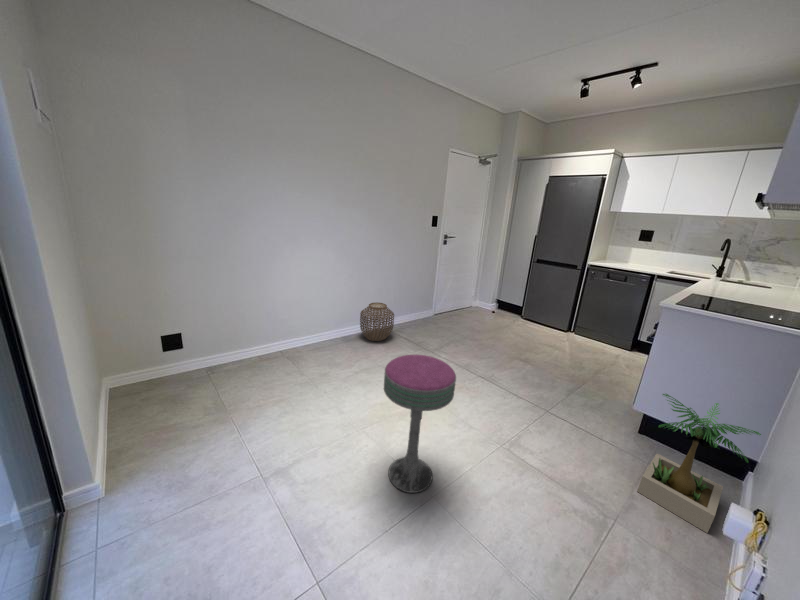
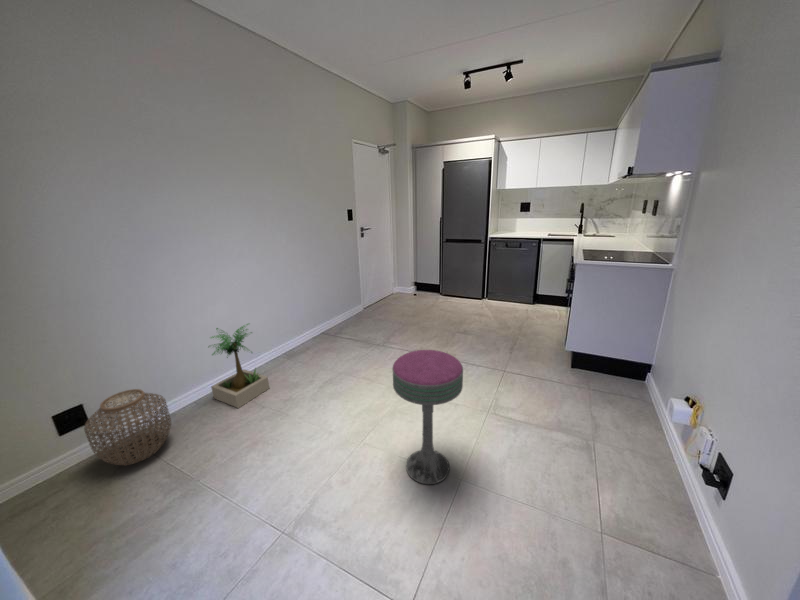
woven basket: present [360,302,394,341] -> present [84,389,171,465]
potted plant: present [637,394,761,533] -> present [211,324,269,408]

